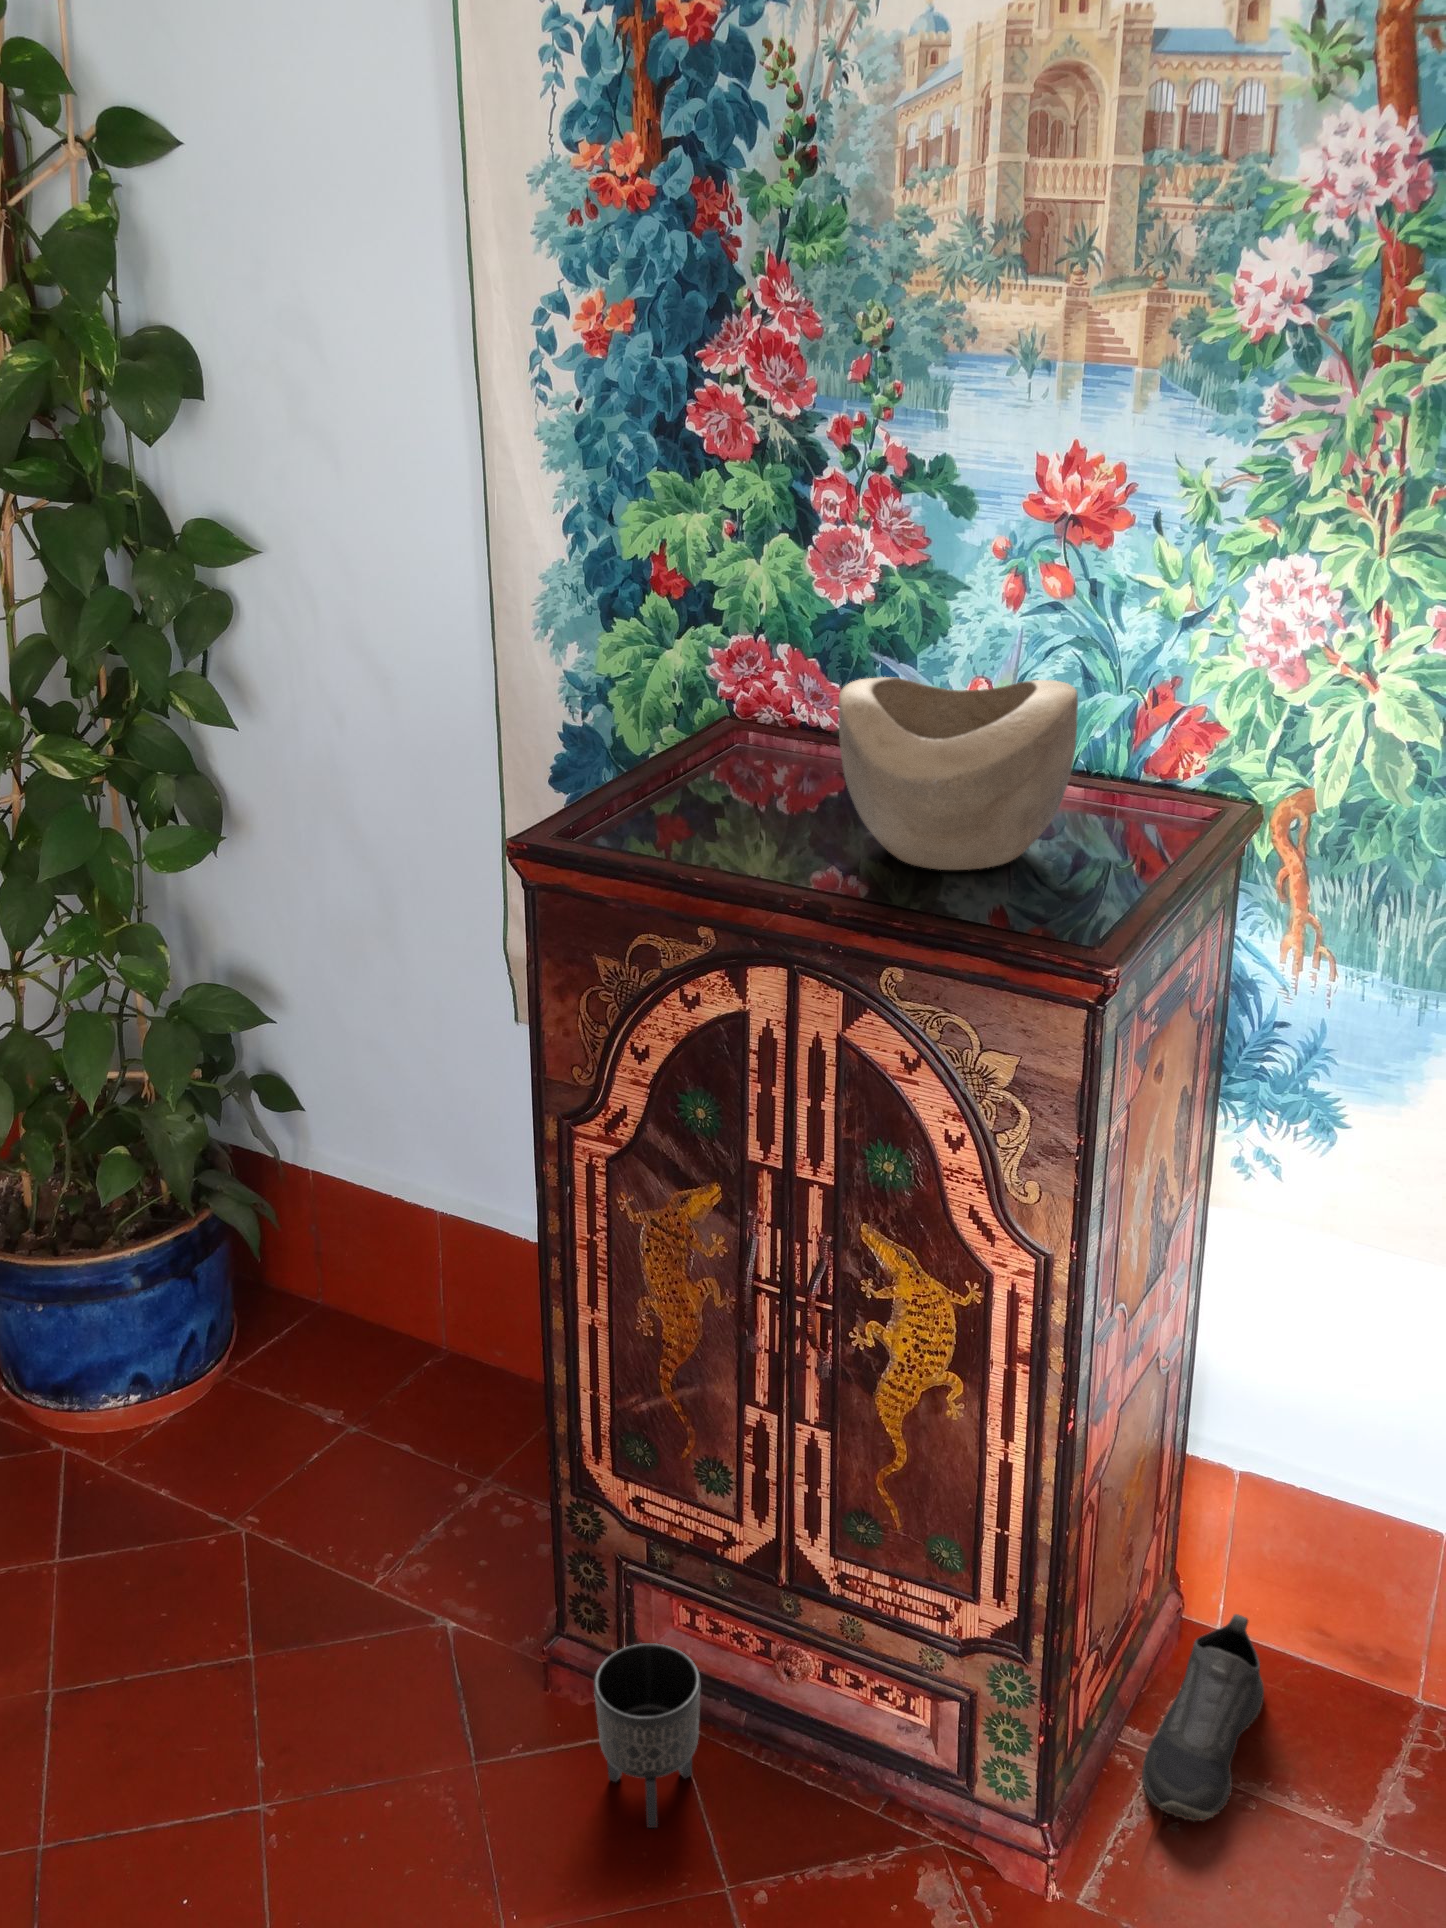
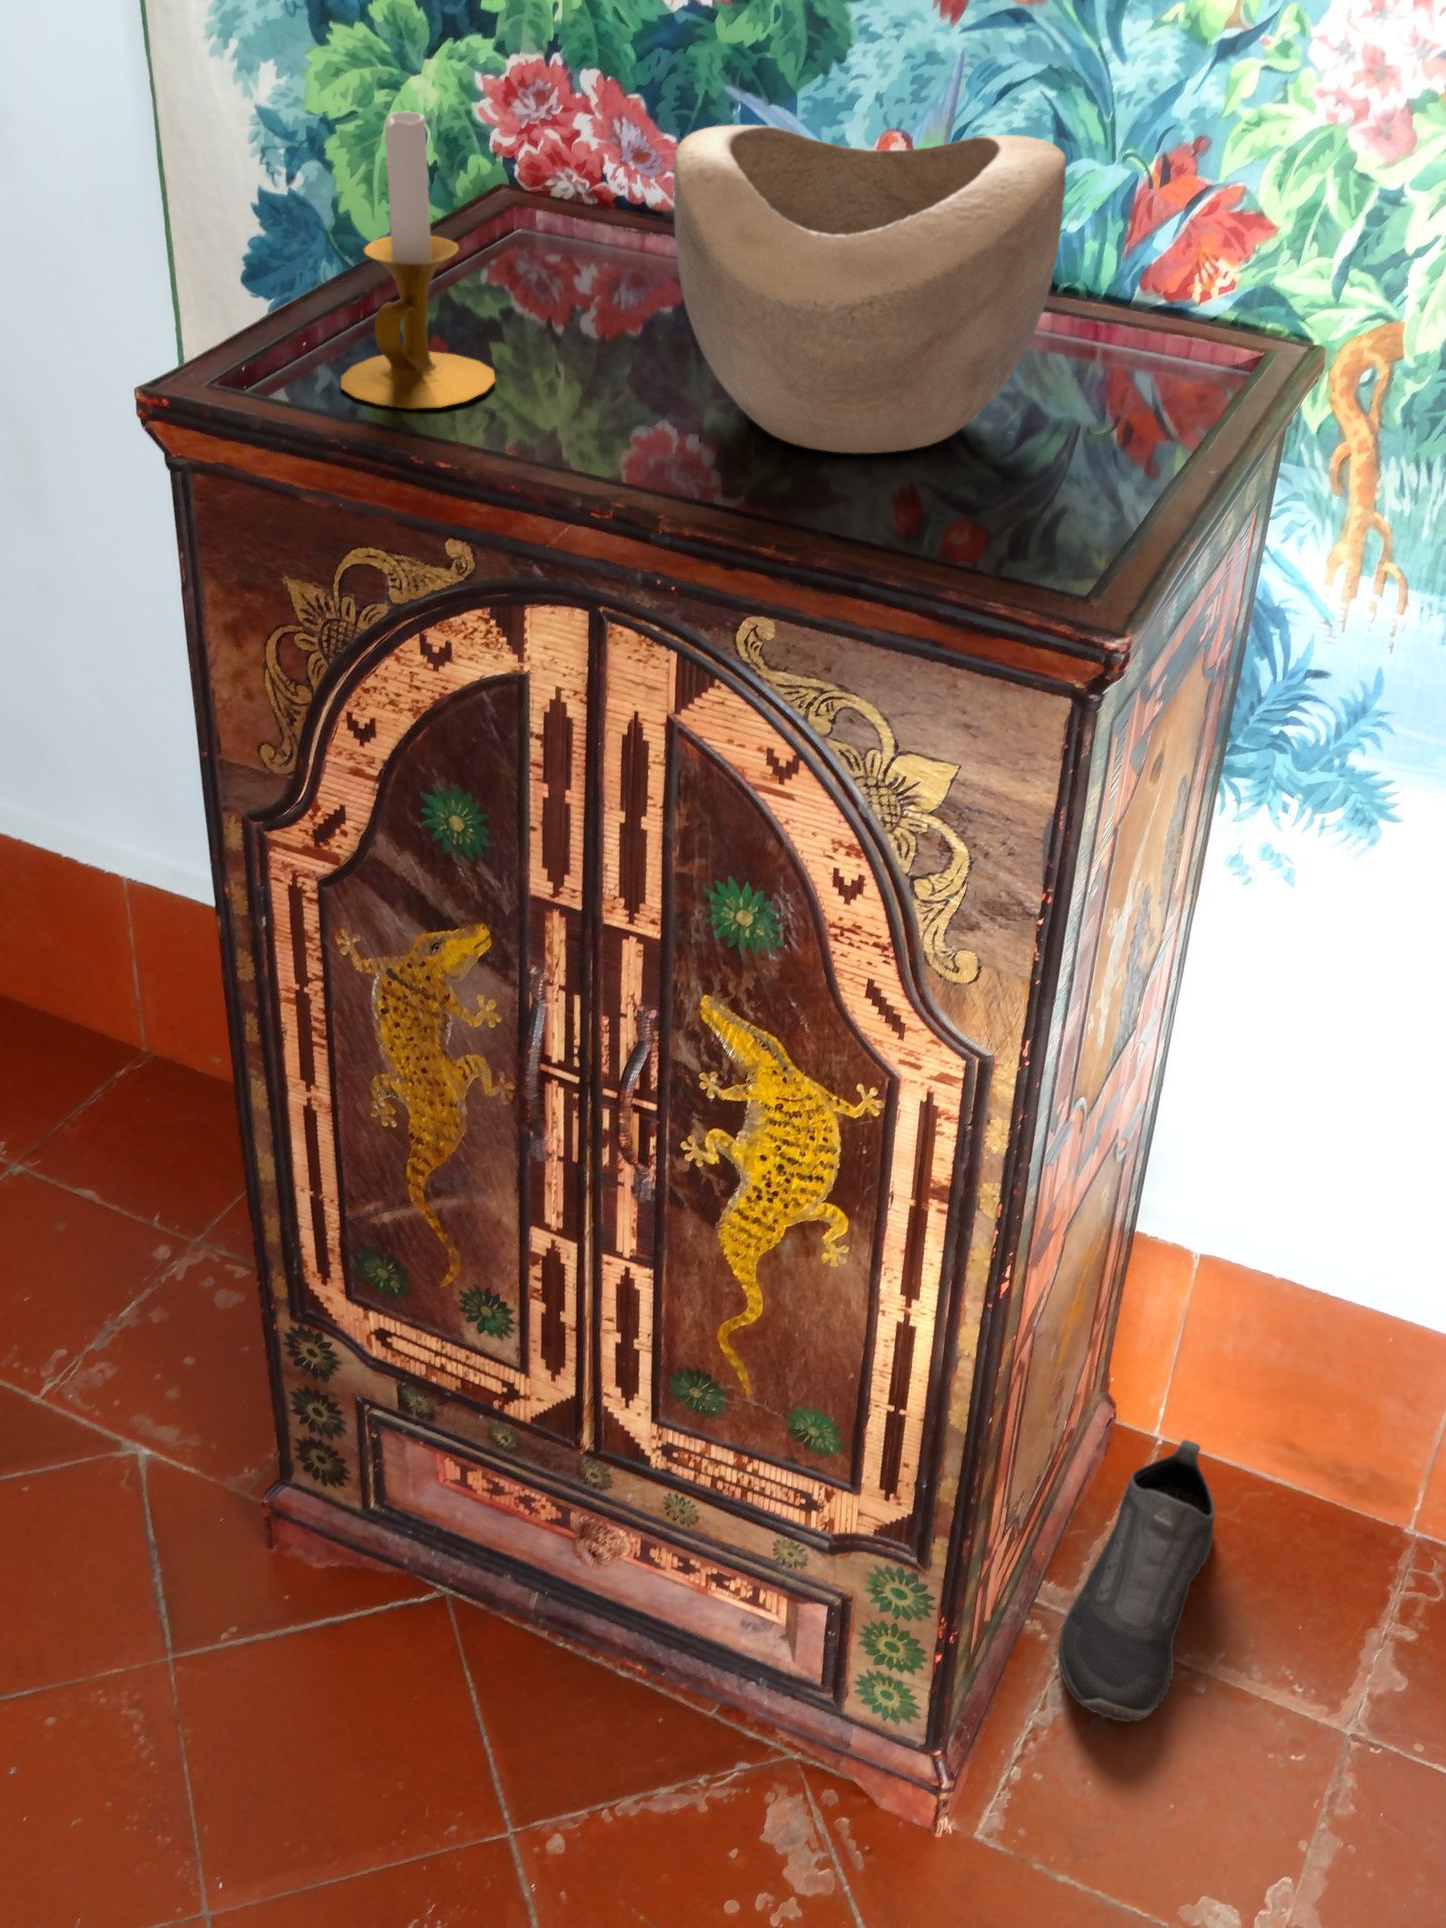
candlestick: none [631,674,728,849] -> present [341,112,496,409]
planter: present [594,1643,701,1828] -> none [326,1516,474,1751]

